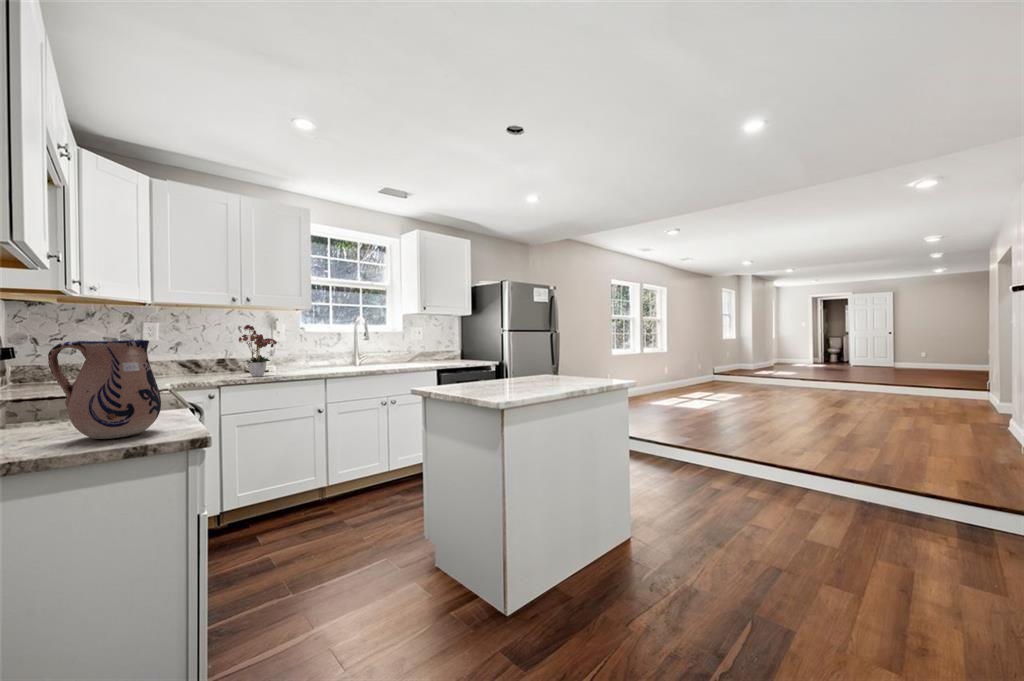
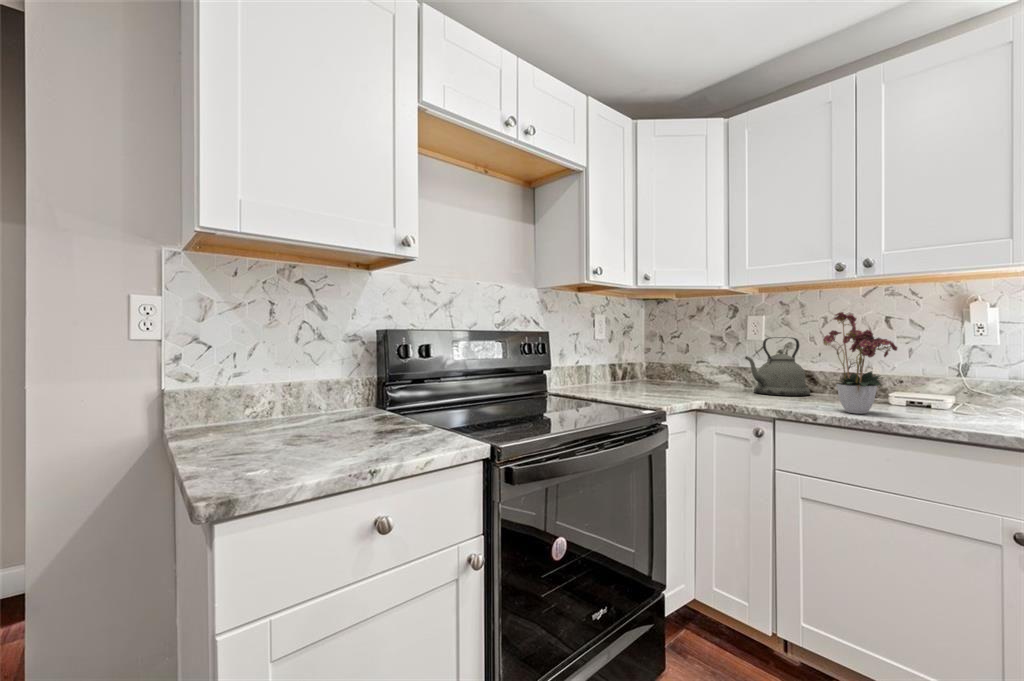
kettle: none [161,338,202,378] -> present [745,337,810,396]
ceramic pitcher: present [48,340,161,439] -> none [209,337,311,470]

